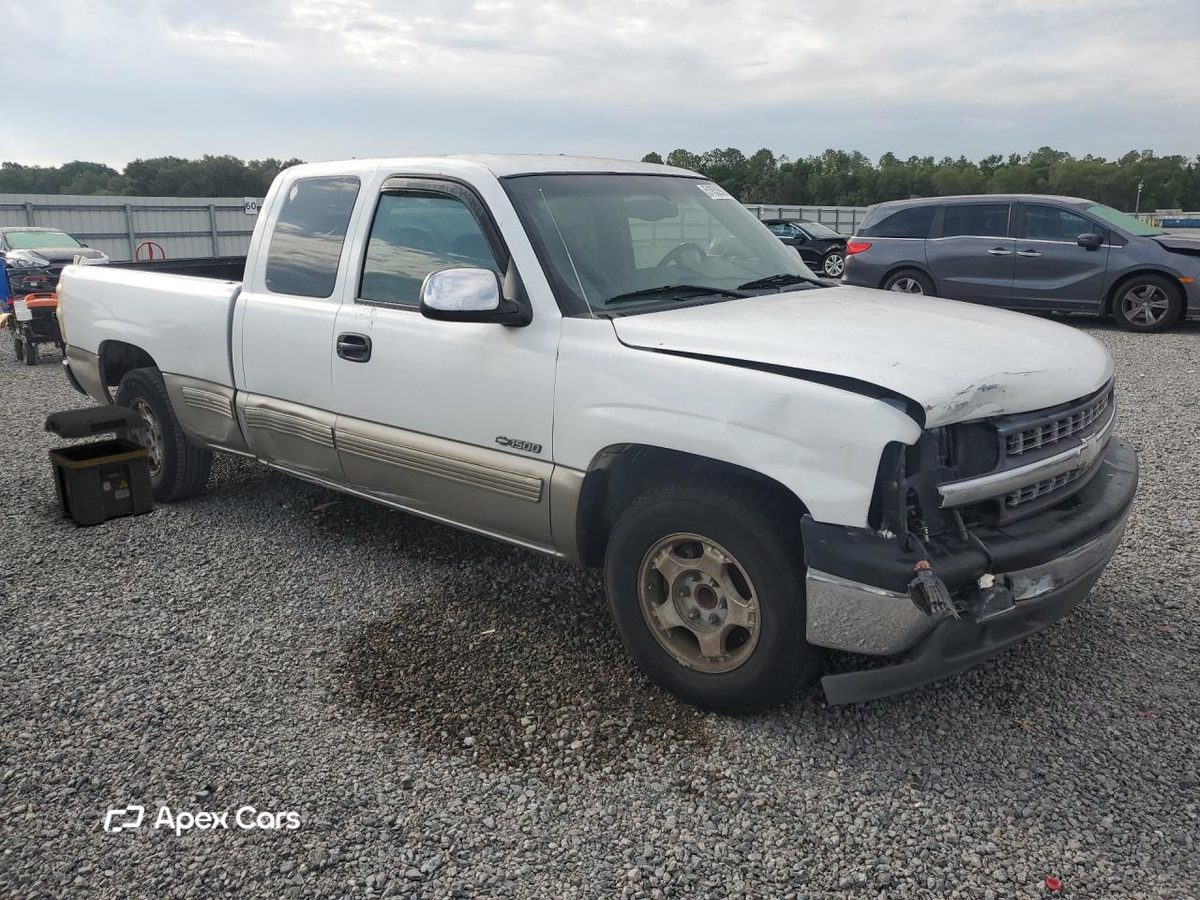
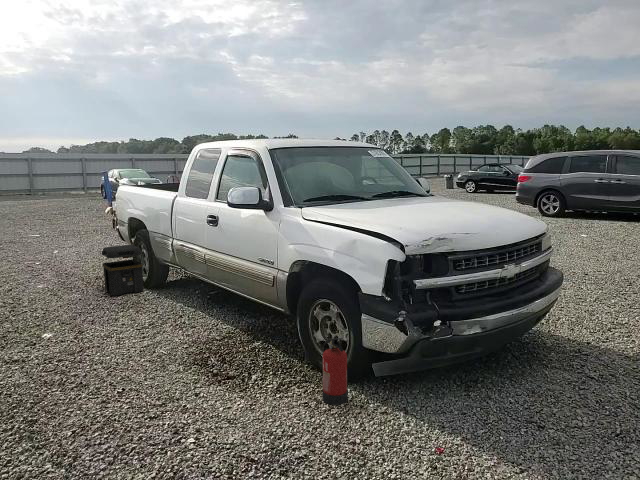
fire extinguisher: none [699,627,768,782] -> present [322,338,348,405]

